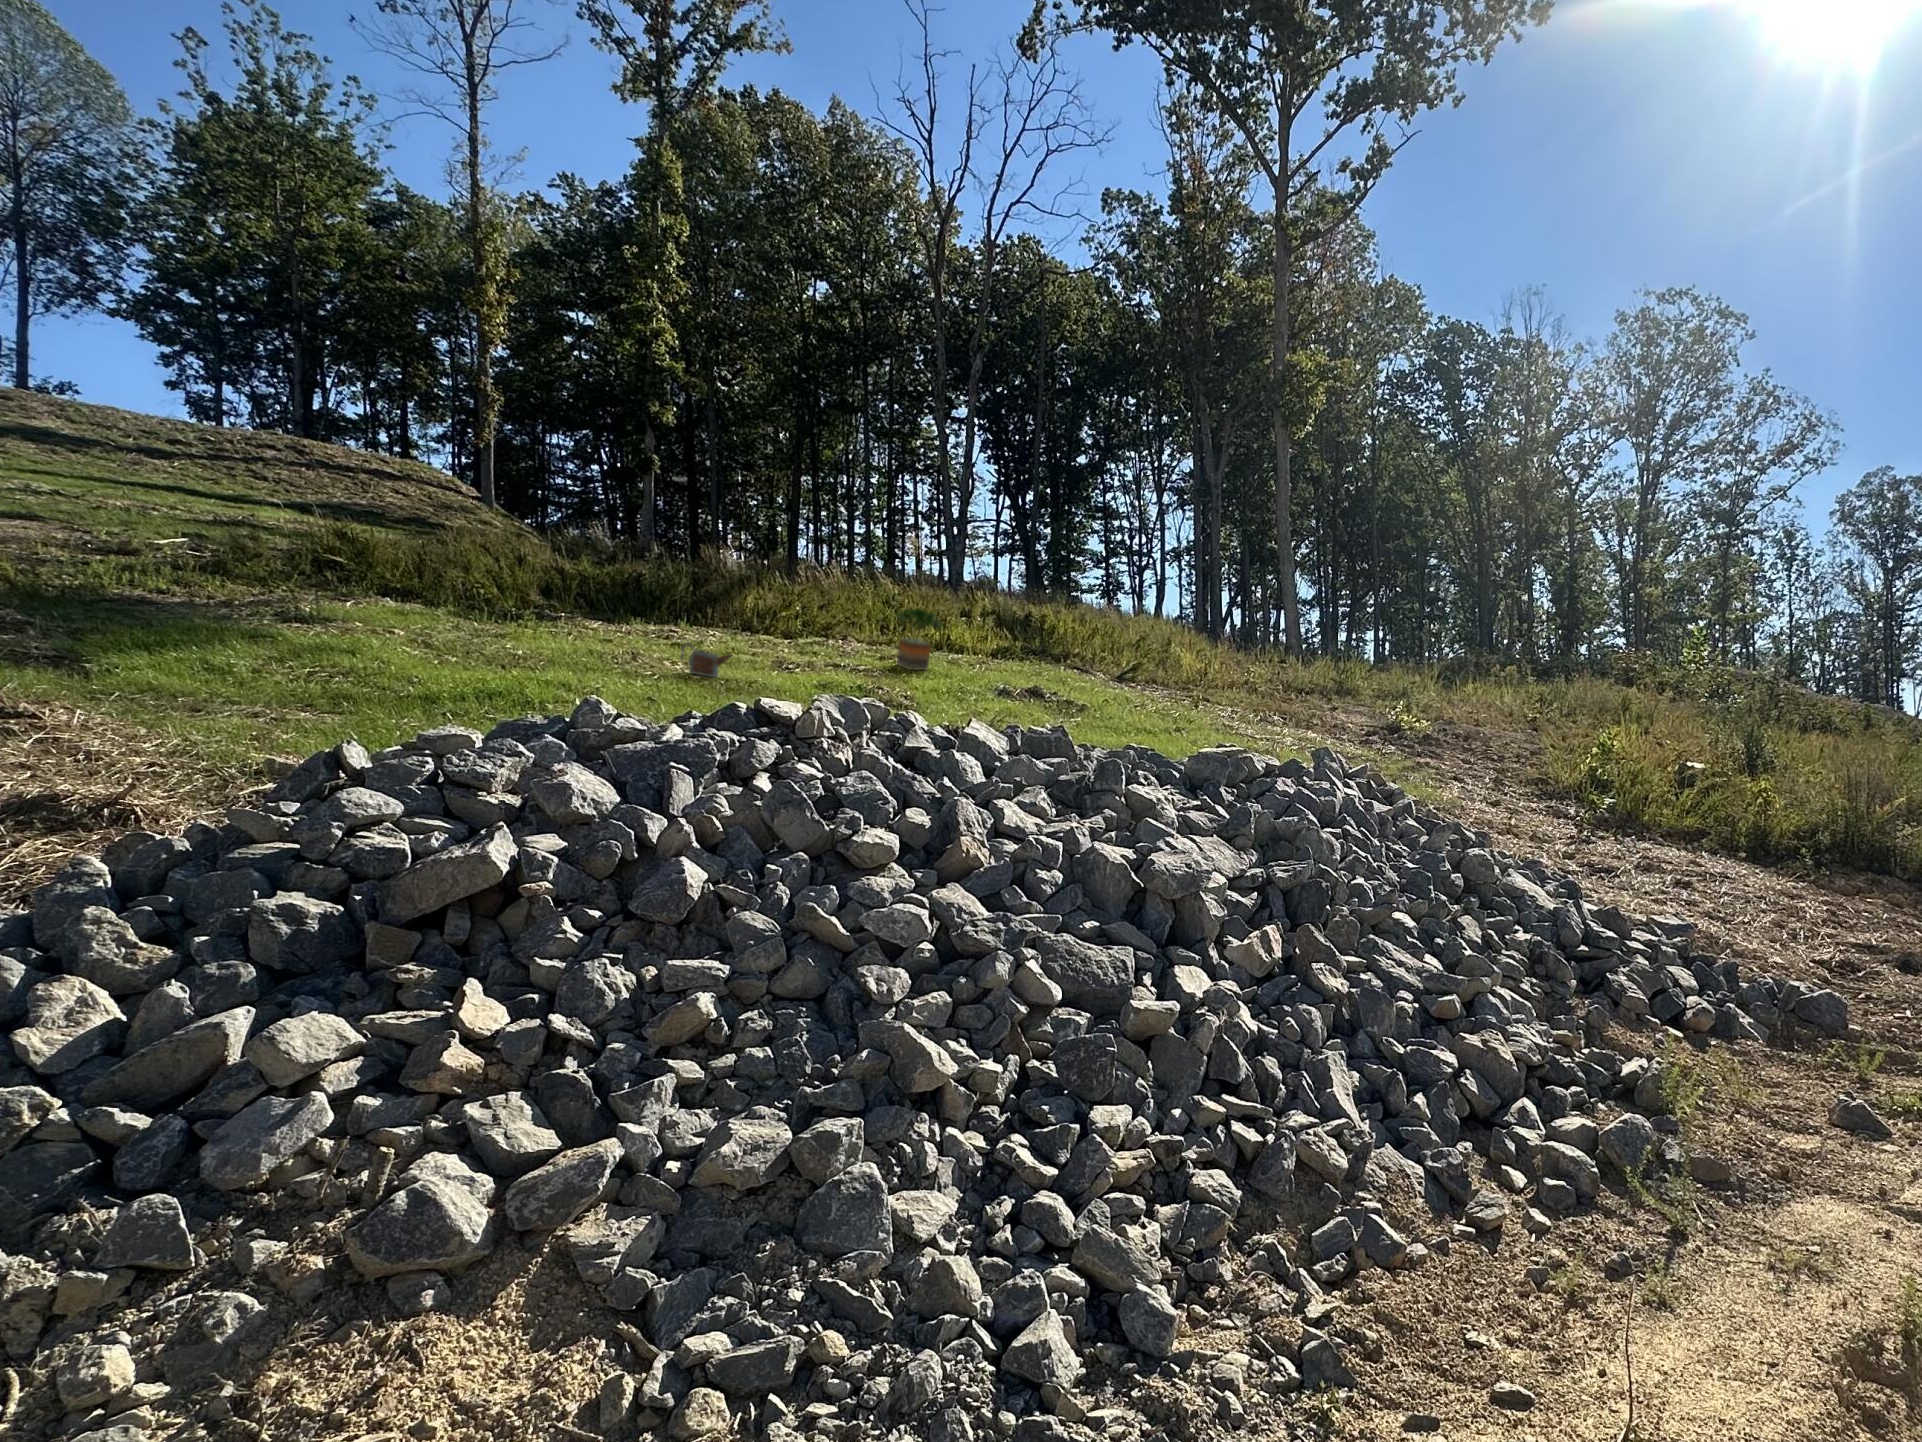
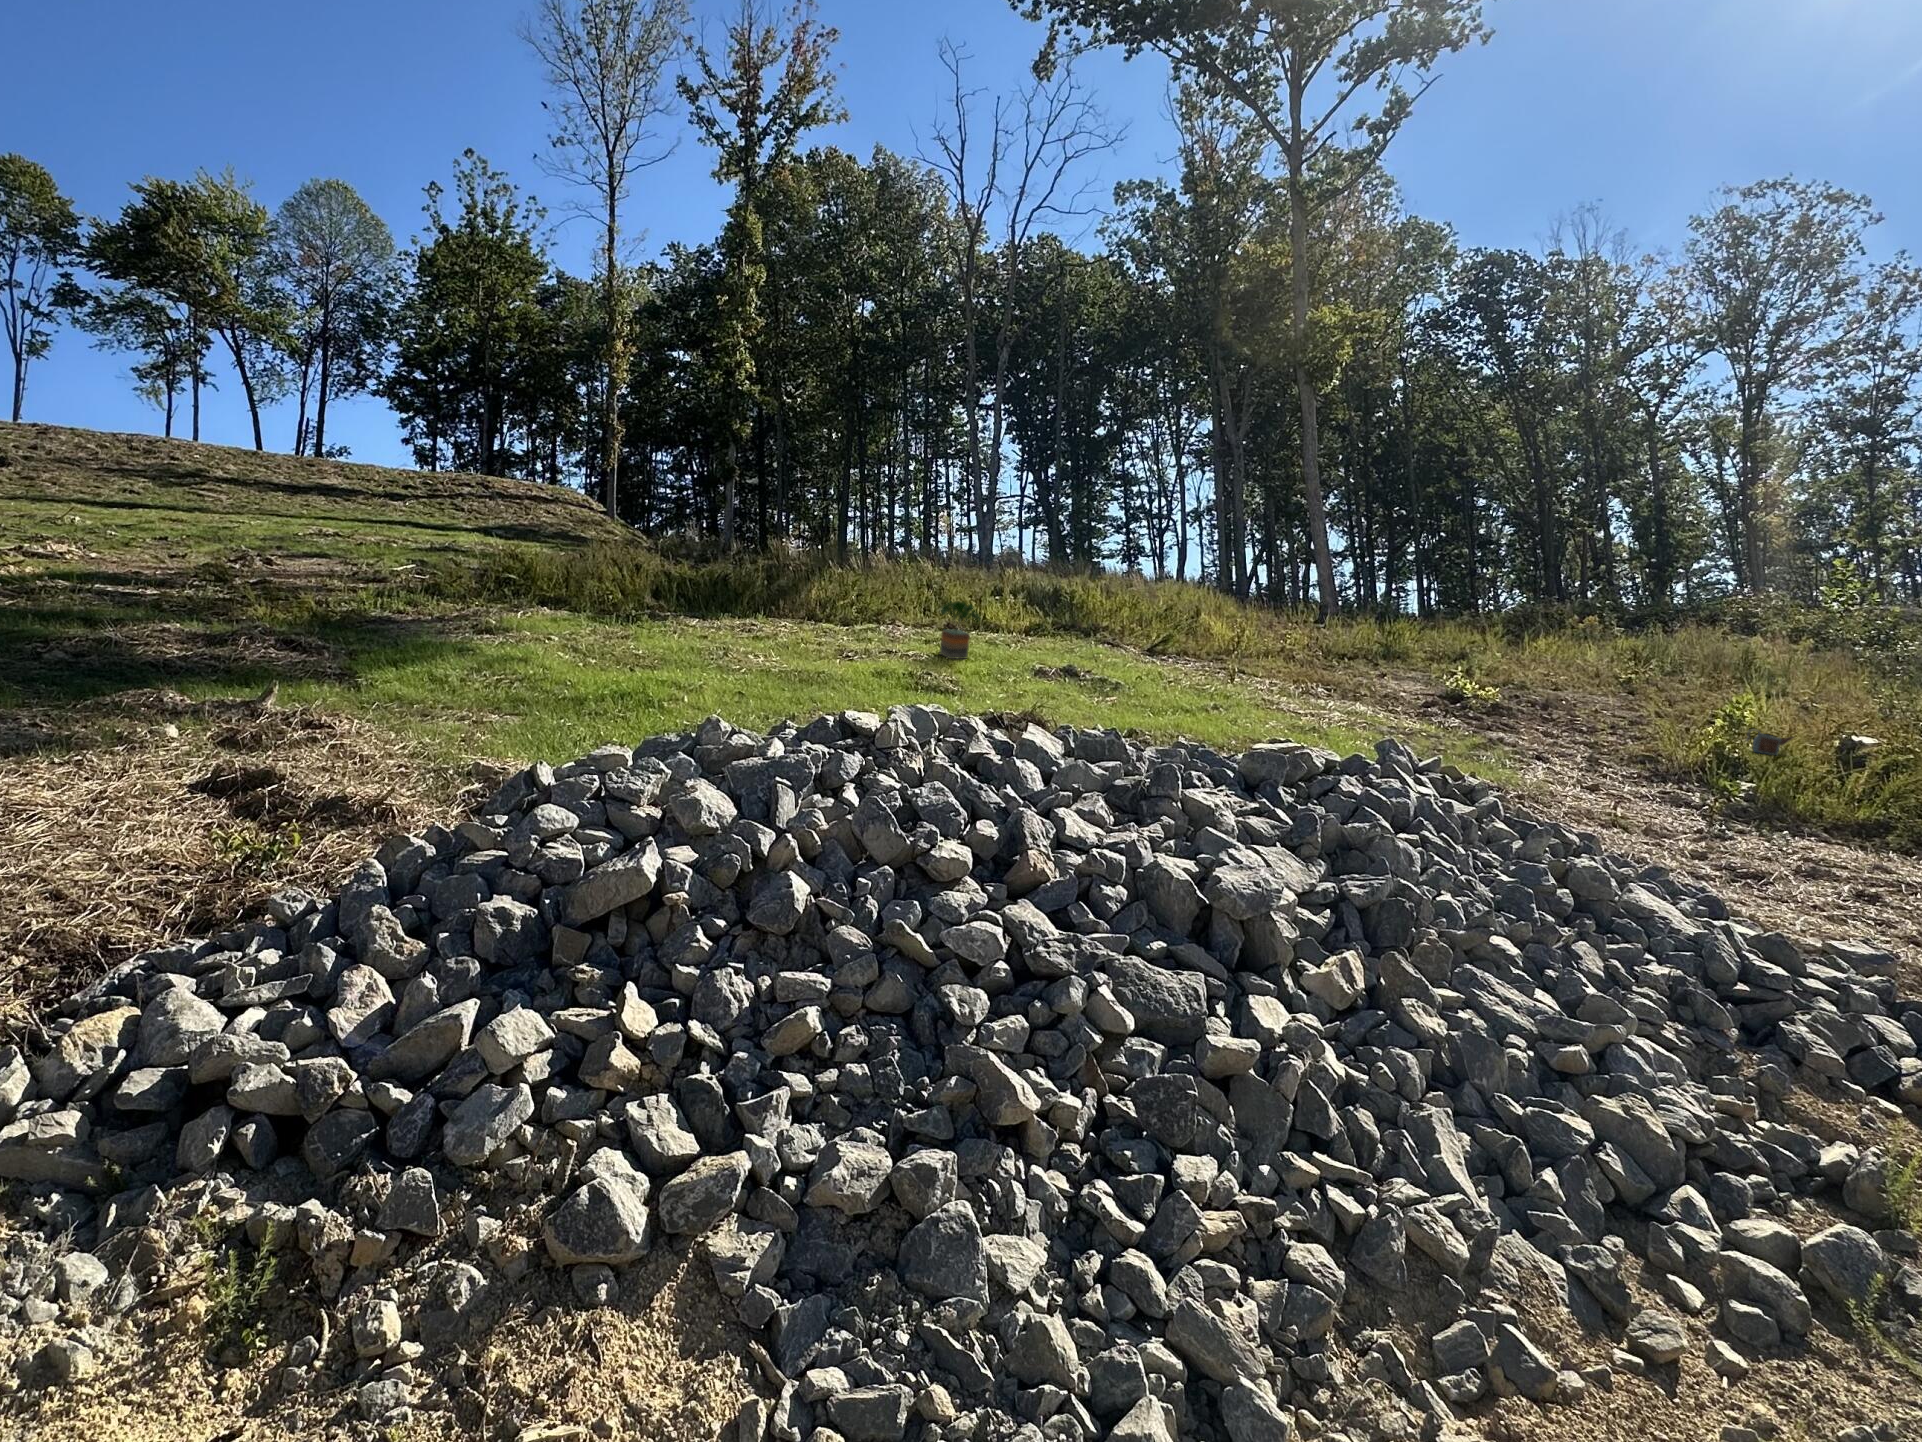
watering can: present [681,644,733,678] -> present [1746,728,1794,755]

